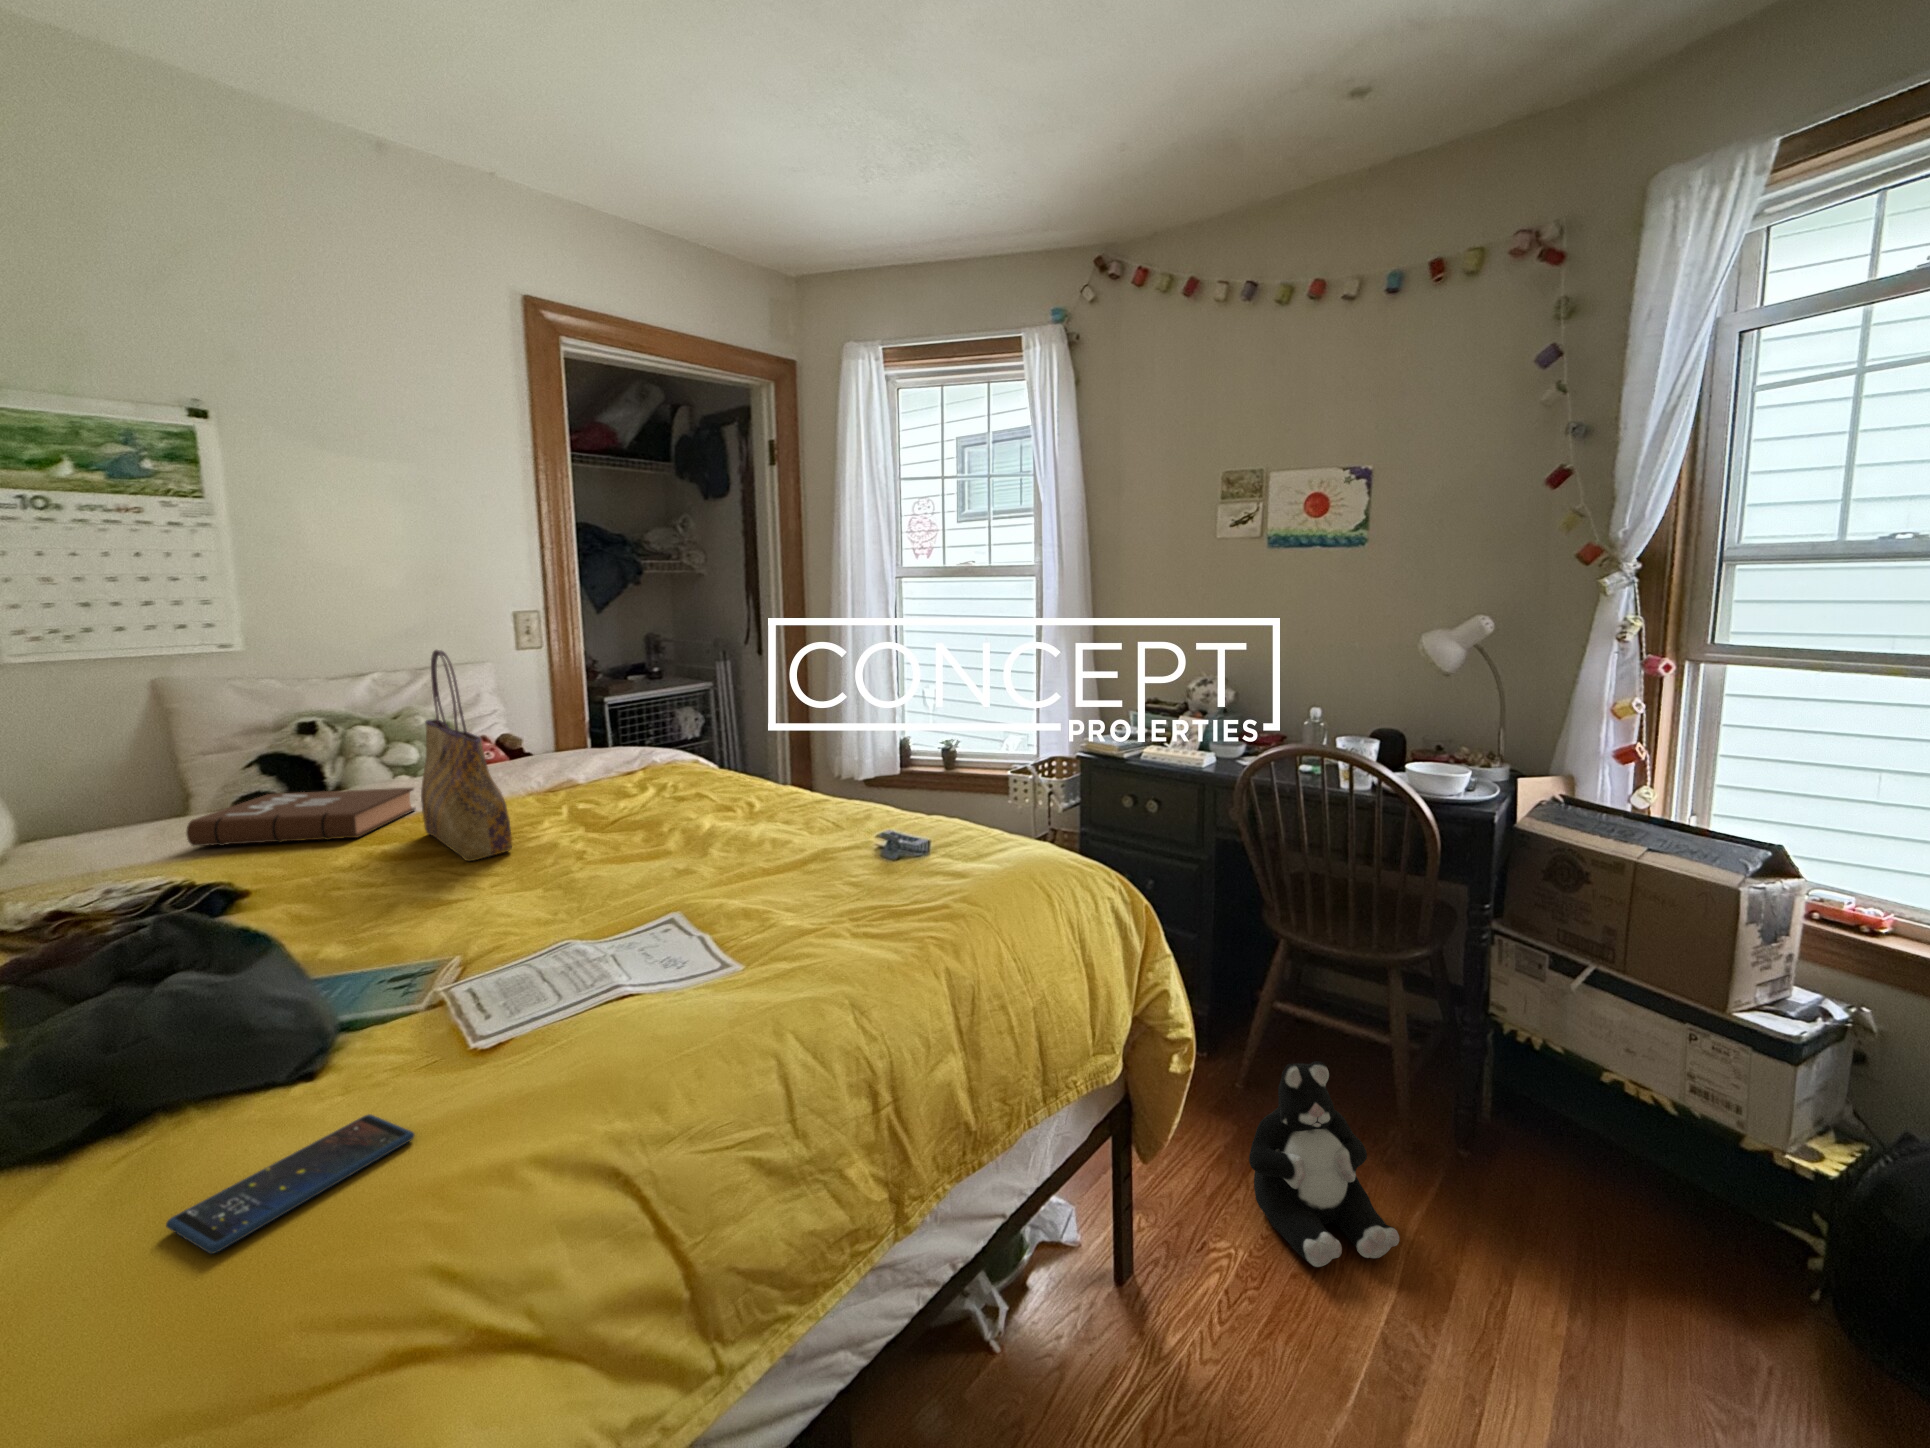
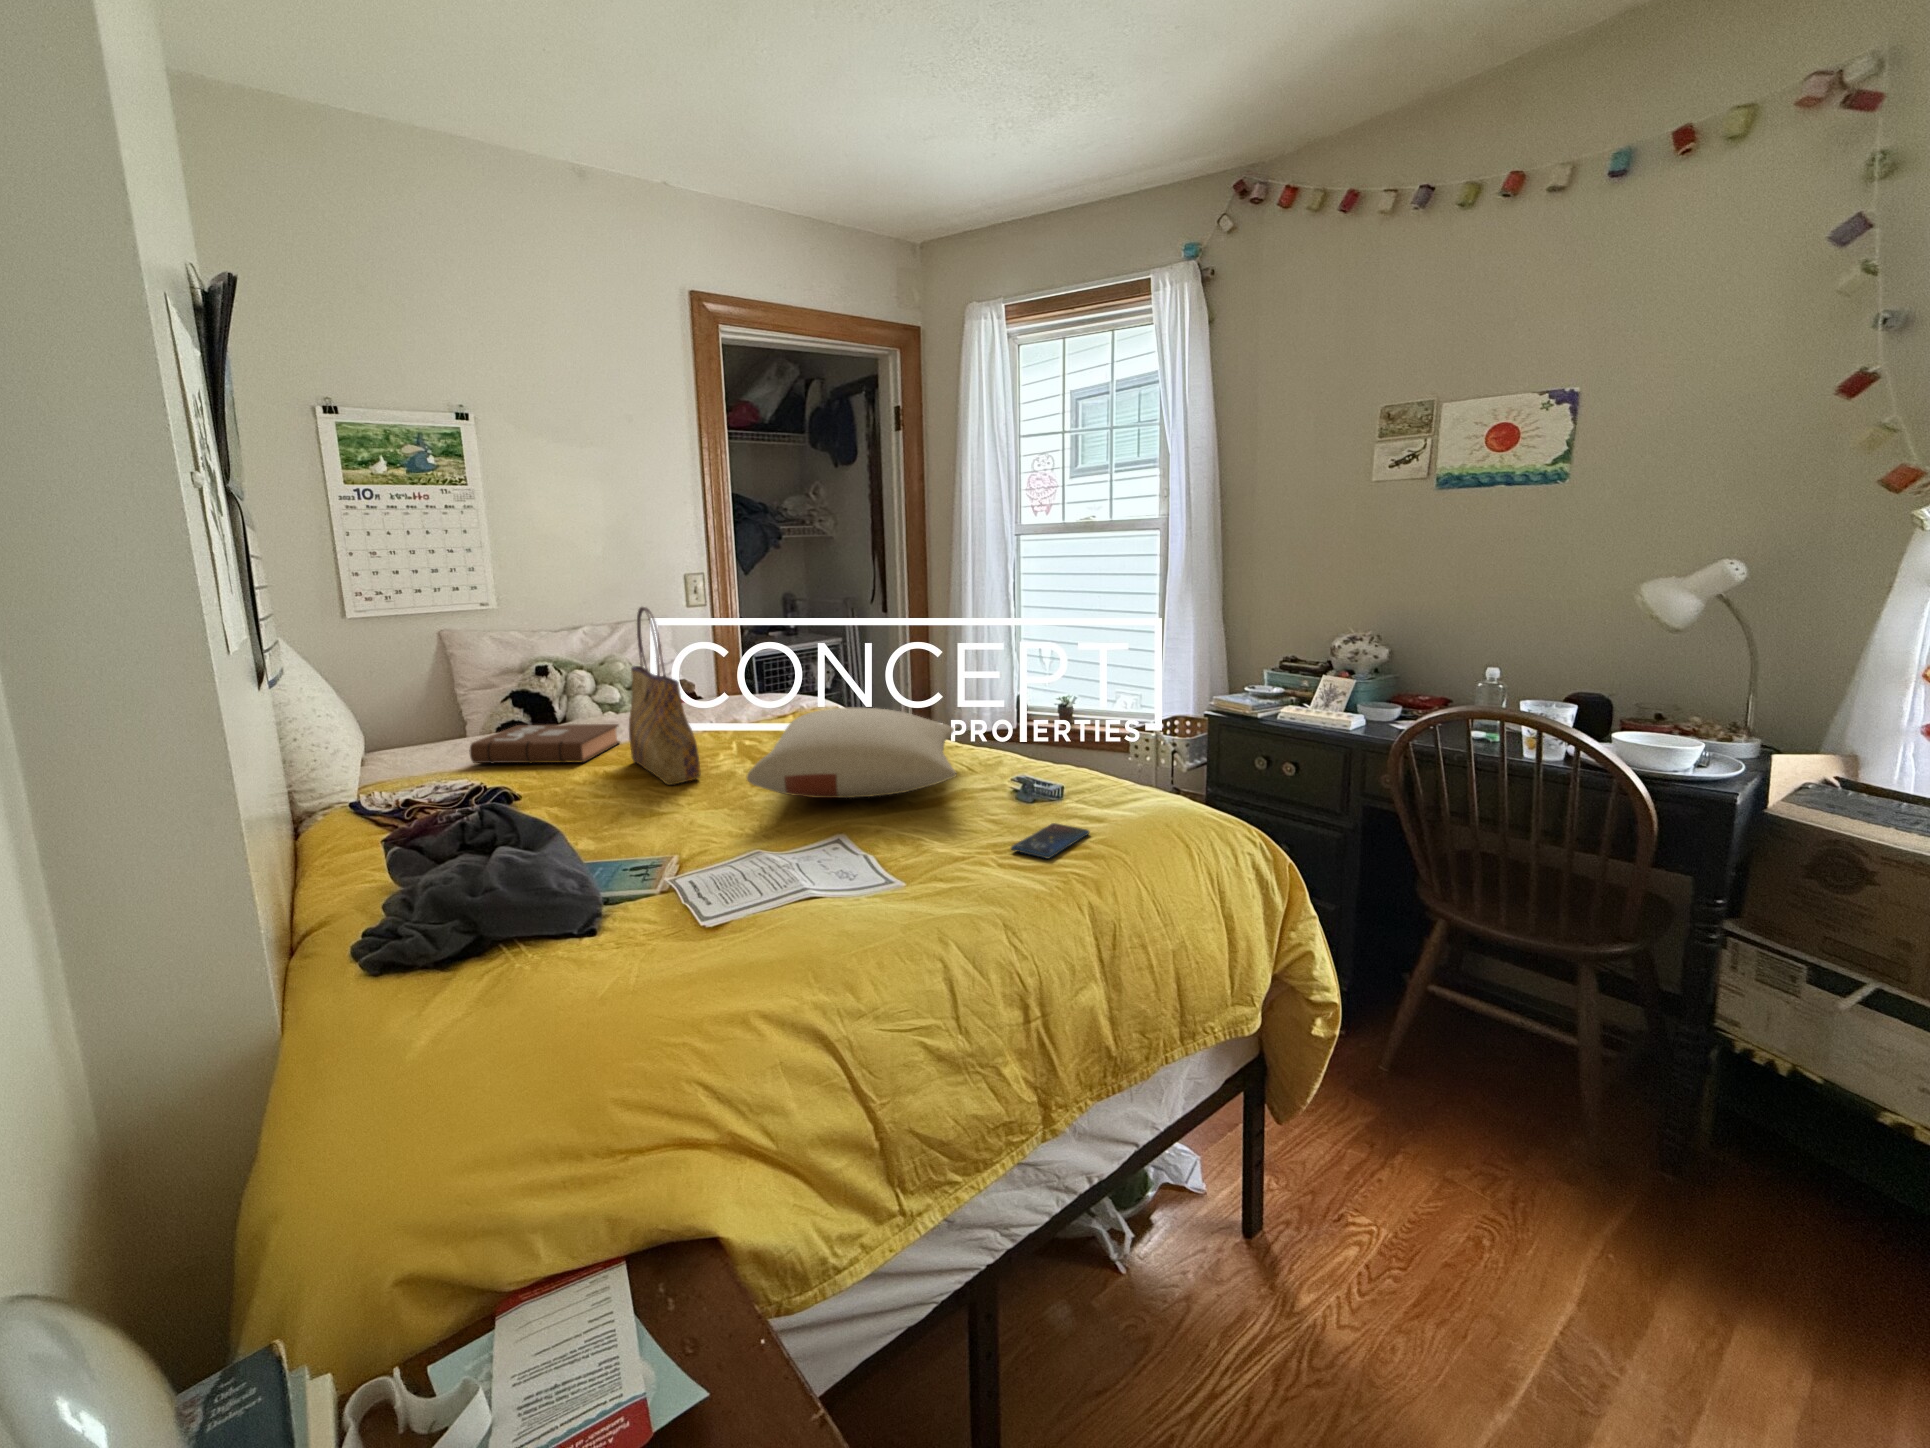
pillow: none [560,762,818,867] -> present [747,708,956,798]
plush toy: present [1249,1061,1399,1267] -> none [1398,1048,1580,1264]
smartphone: present [166,1115,414,1253] -> present [1011,823,1089,859]

